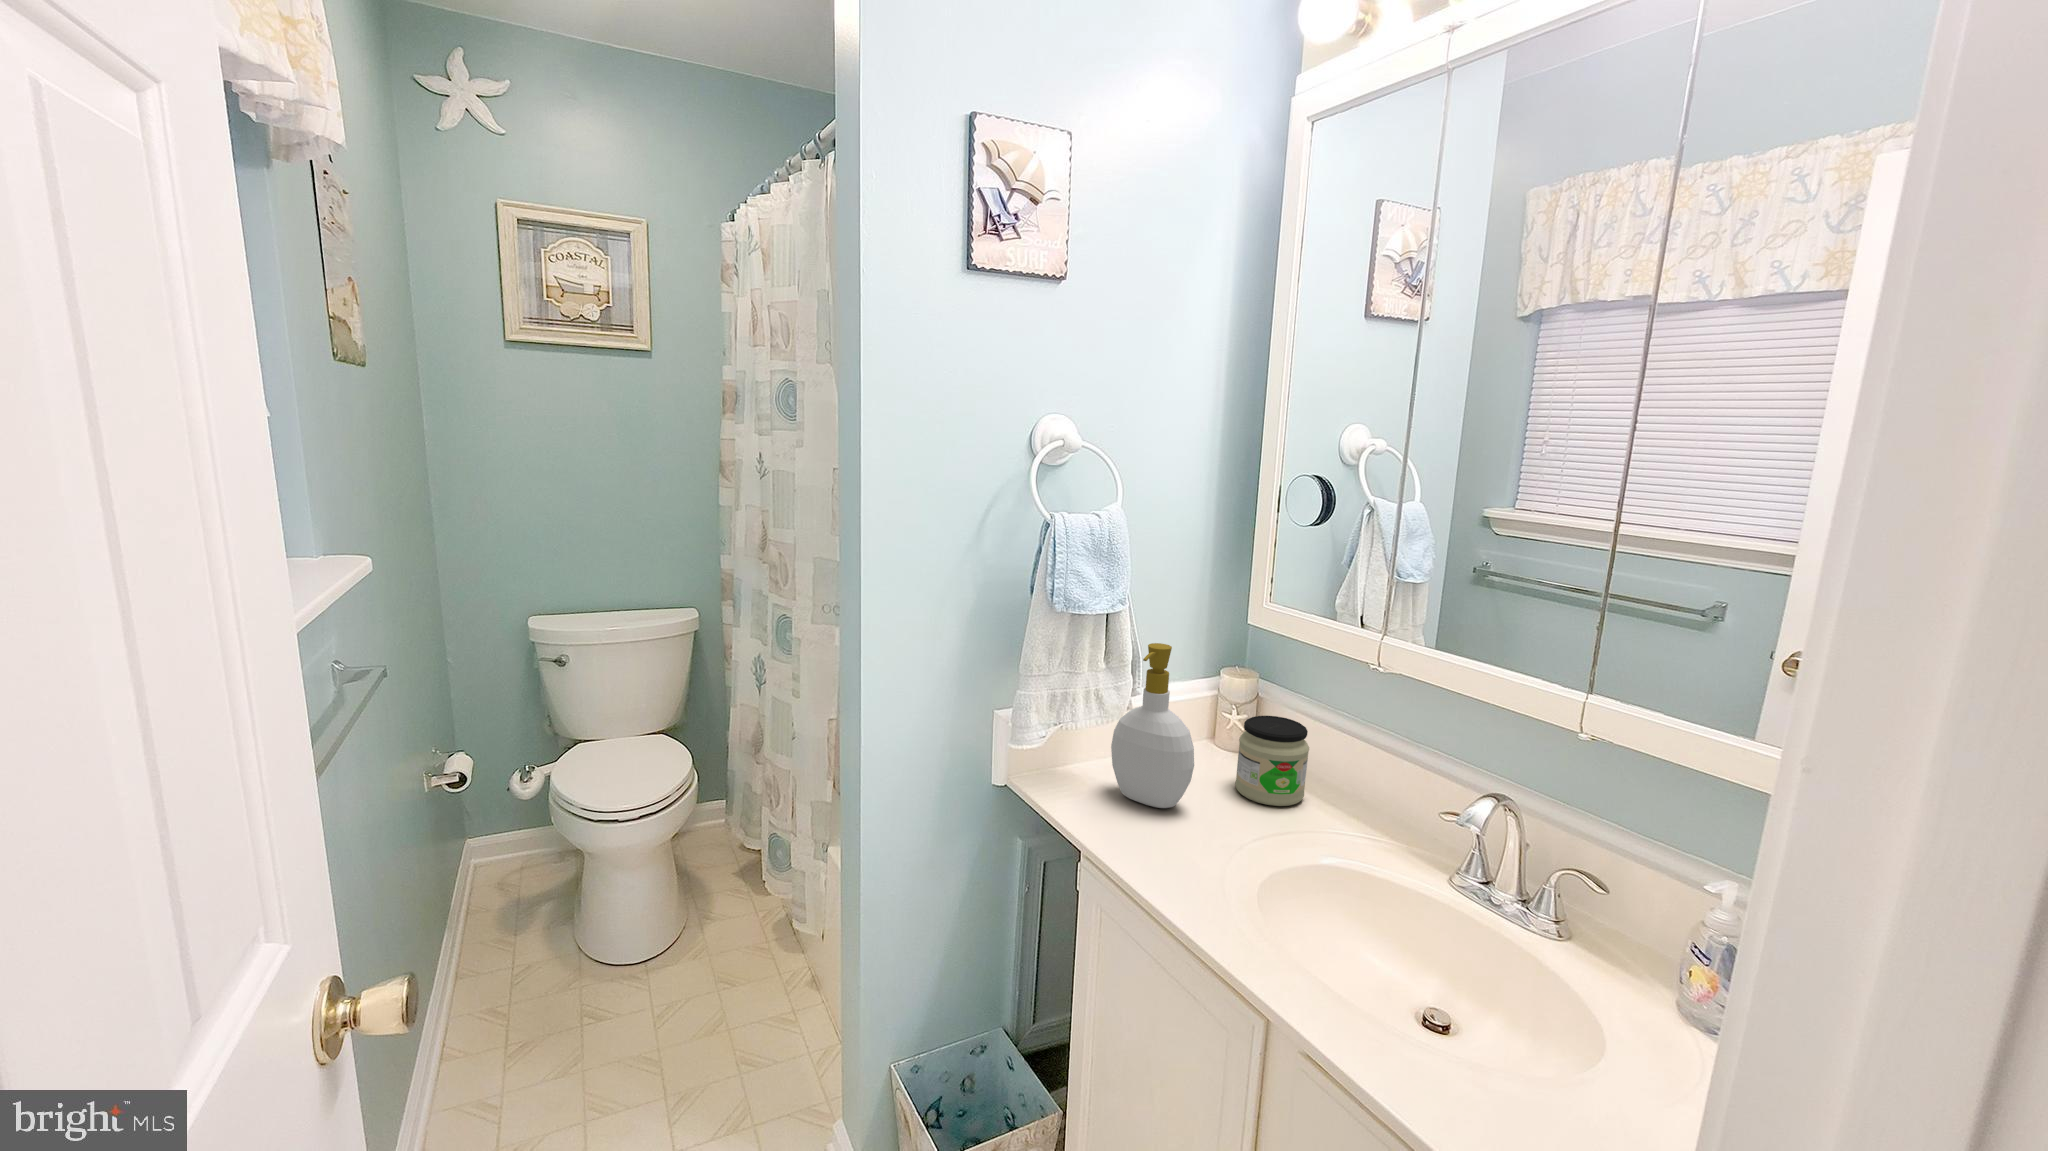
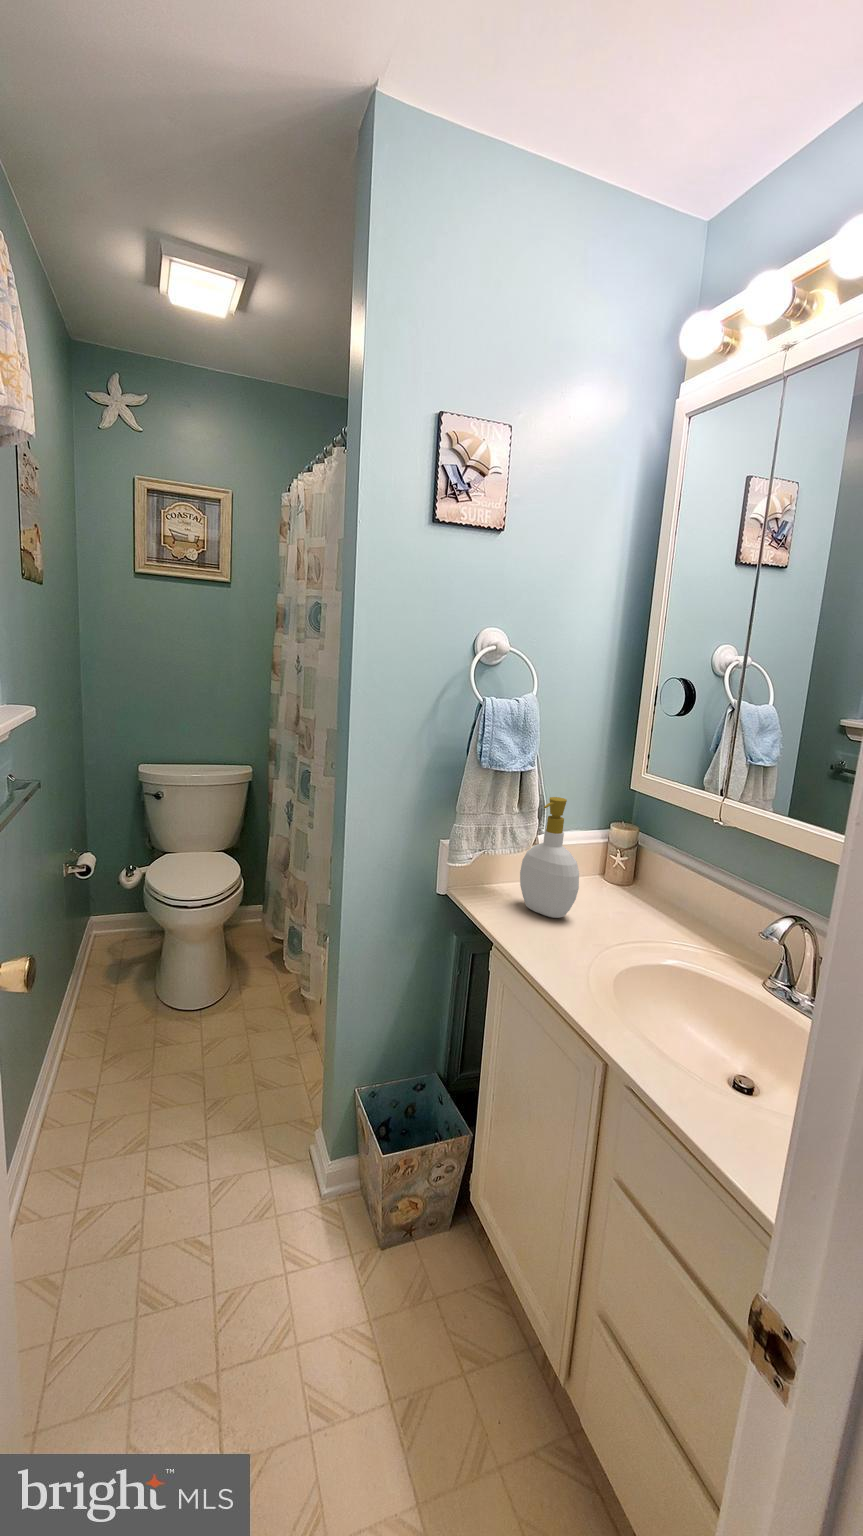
jar: present [1235,716,1309,806] -> none [613,859,670,925]

